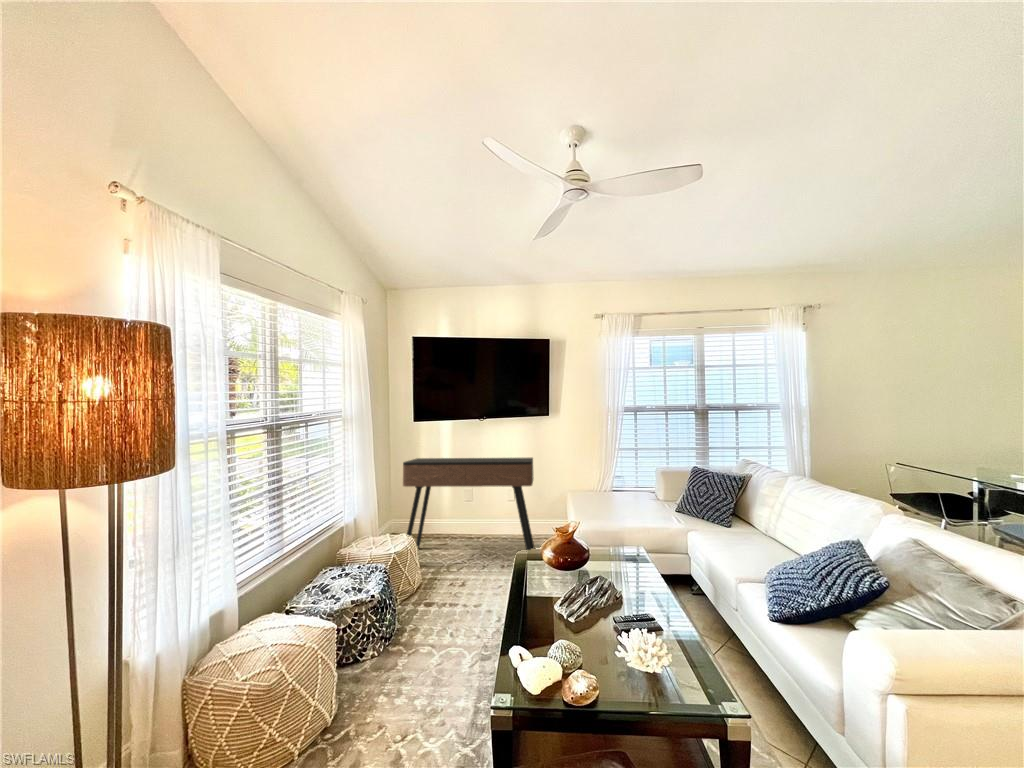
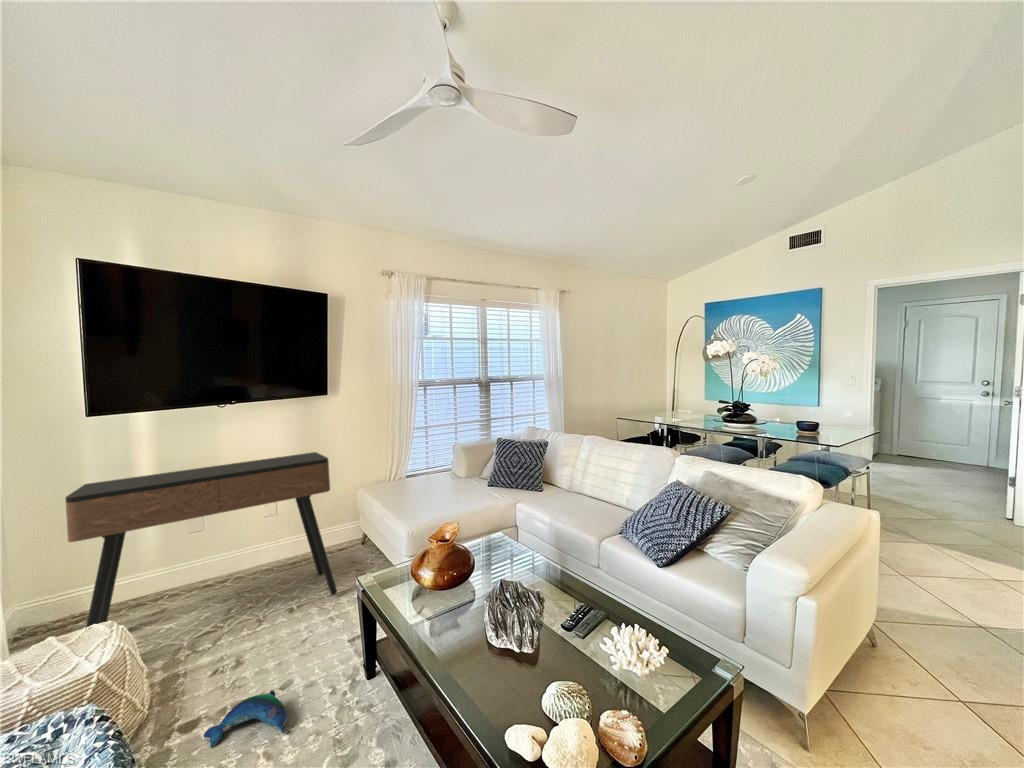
plush toy: none [431,601,468,629] -> present [204,690,287,747]

